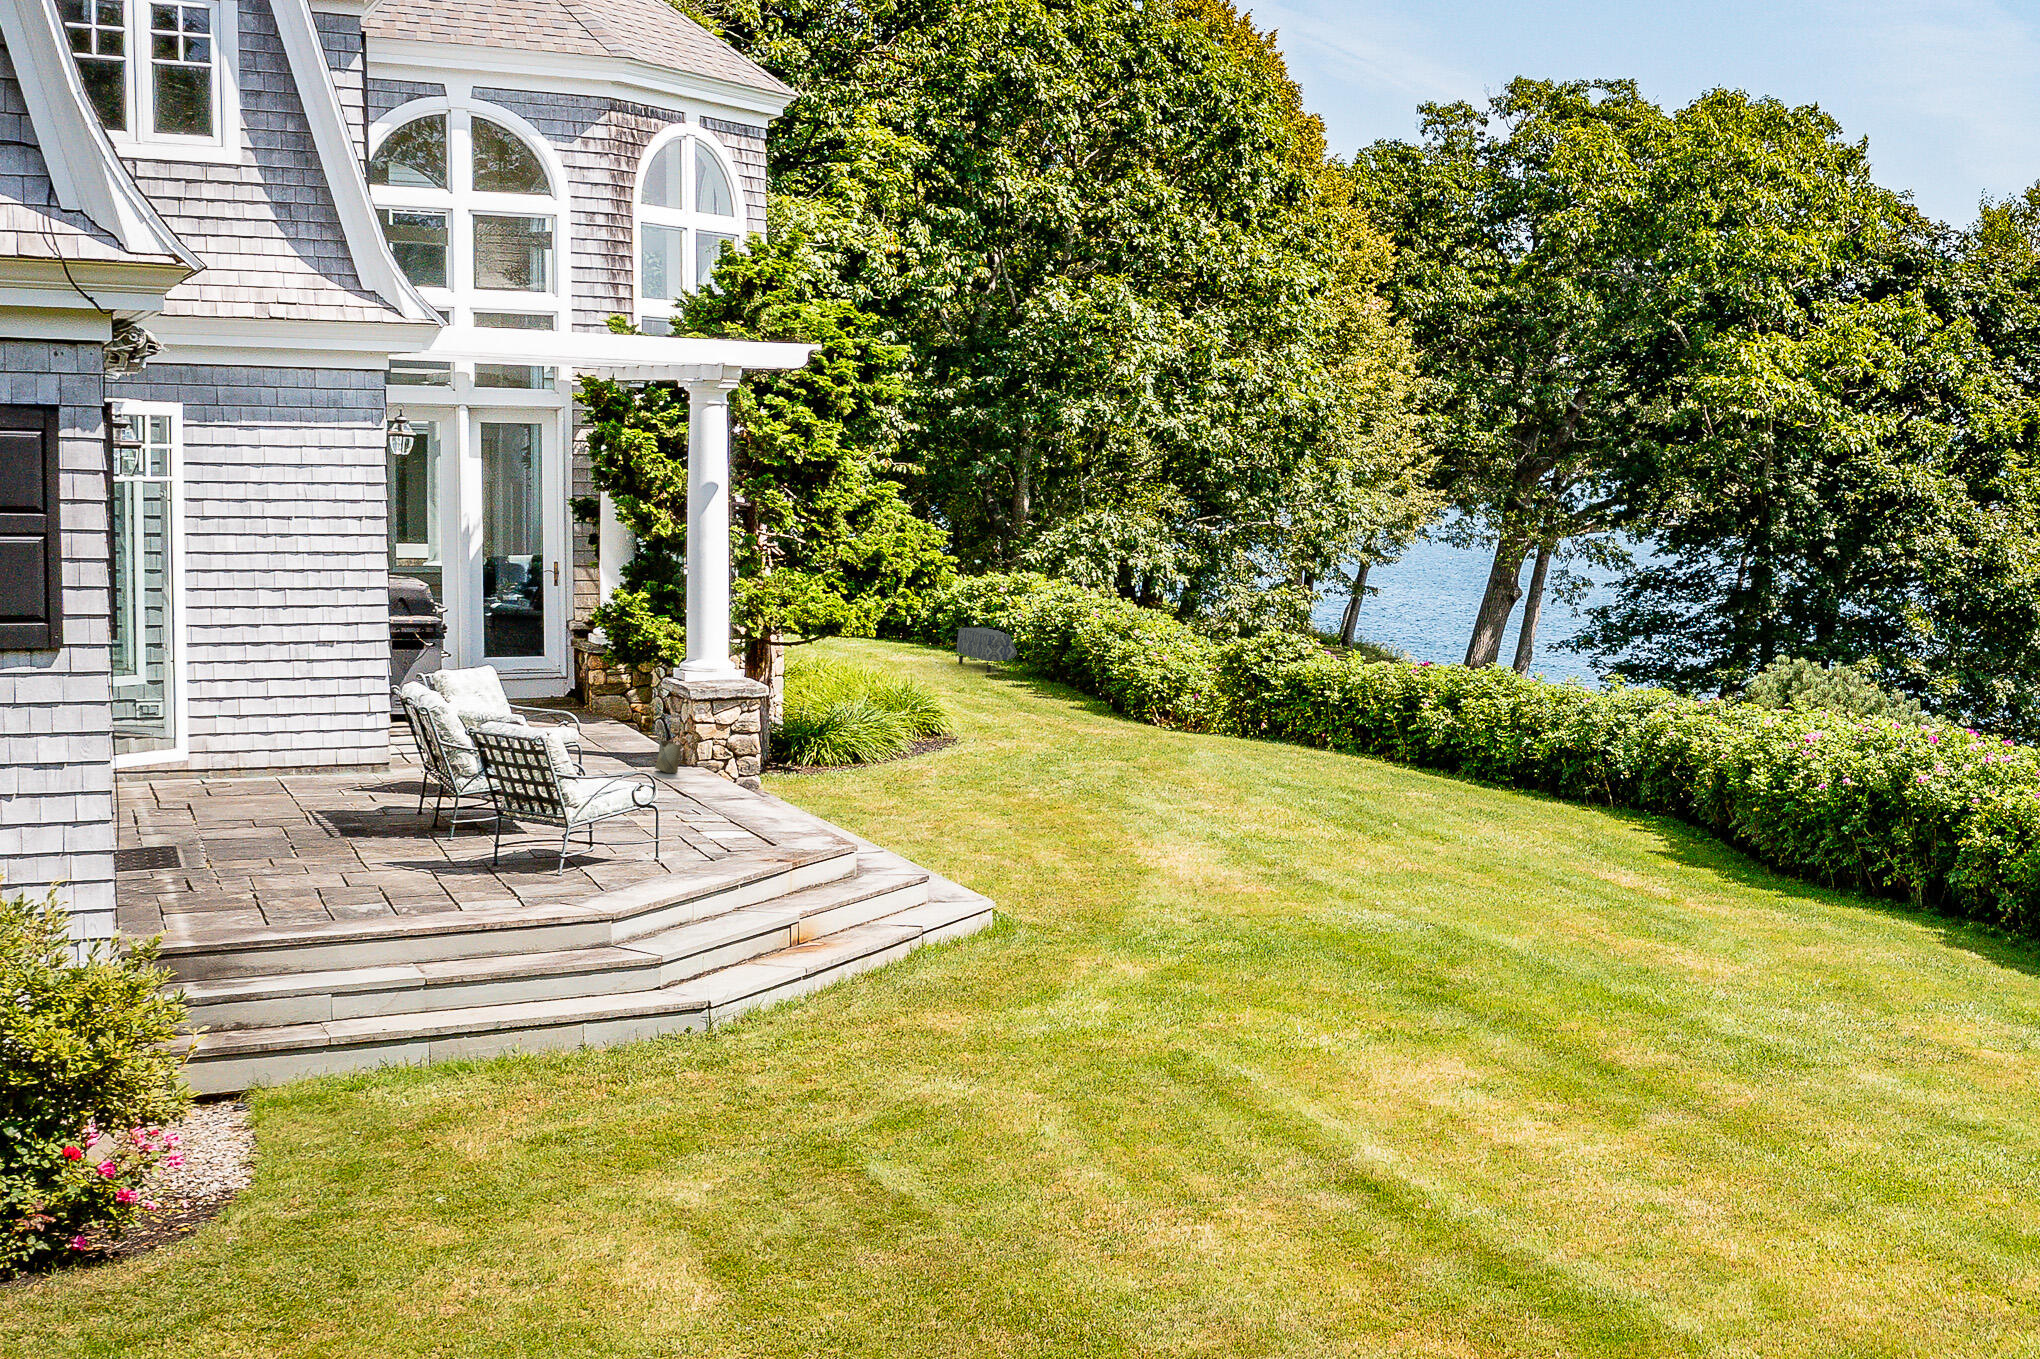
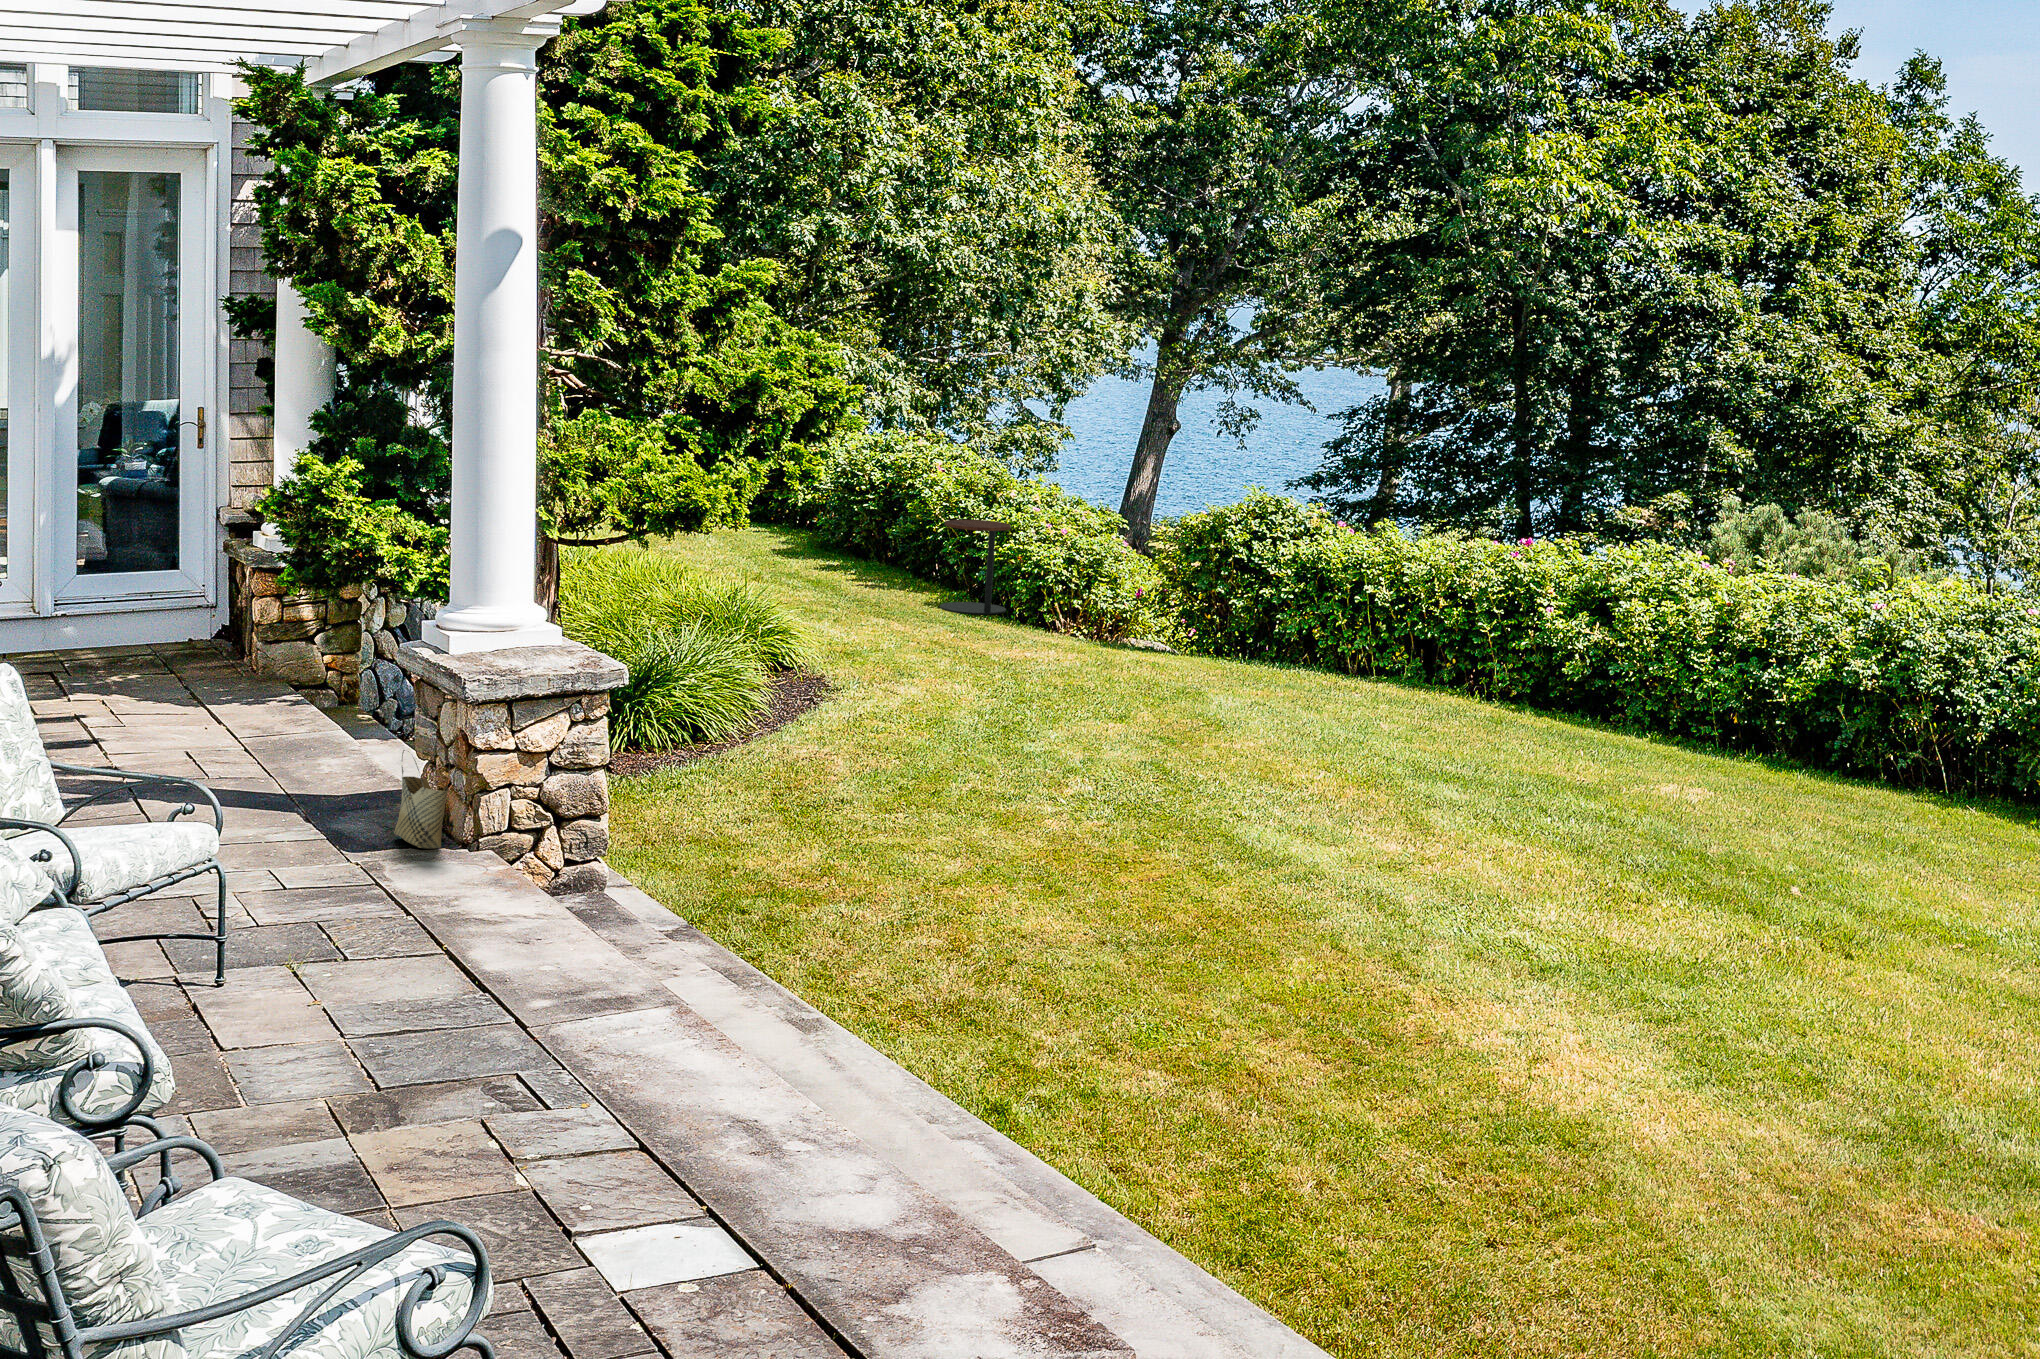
bench: present [957,628,1017,673] -> none [792,496,896,565]
side table: none [1036,637,1083,697] -> present [940,519,1011,614]

